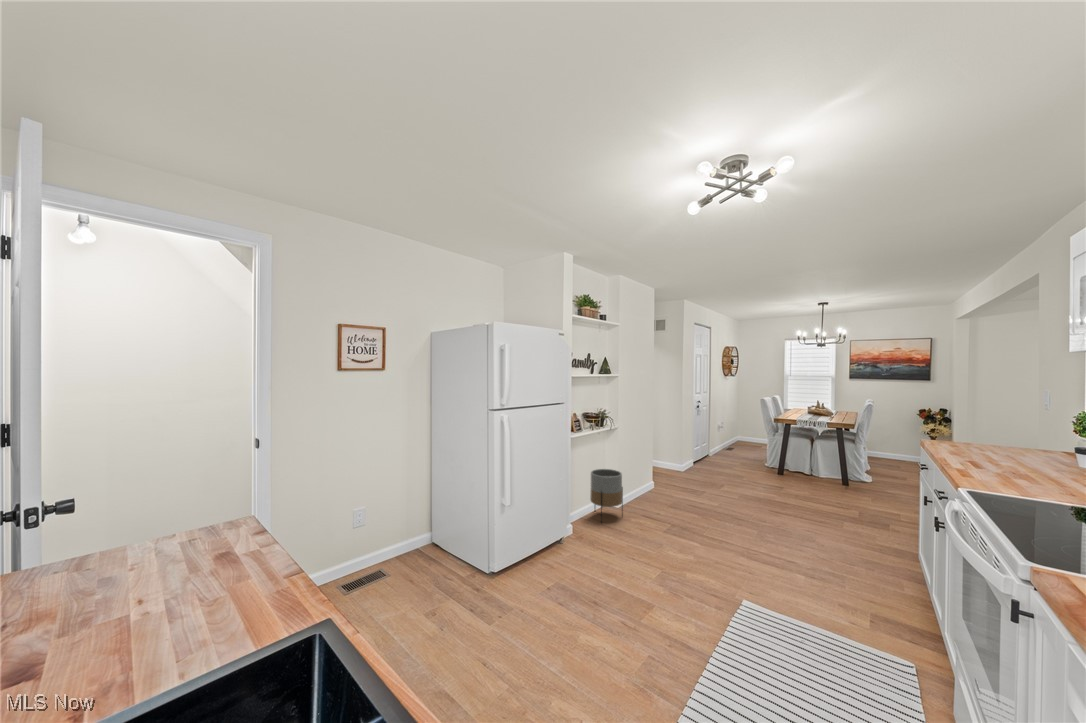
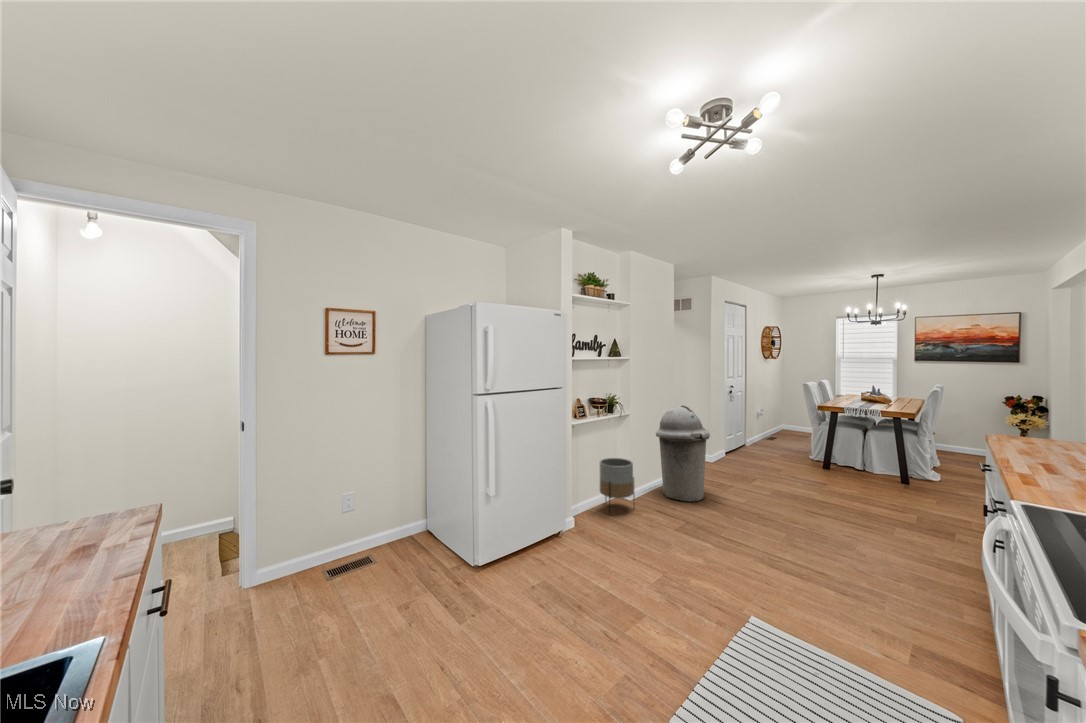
trash can: none [638,419,688,508] -> present [656,405,710,502]

